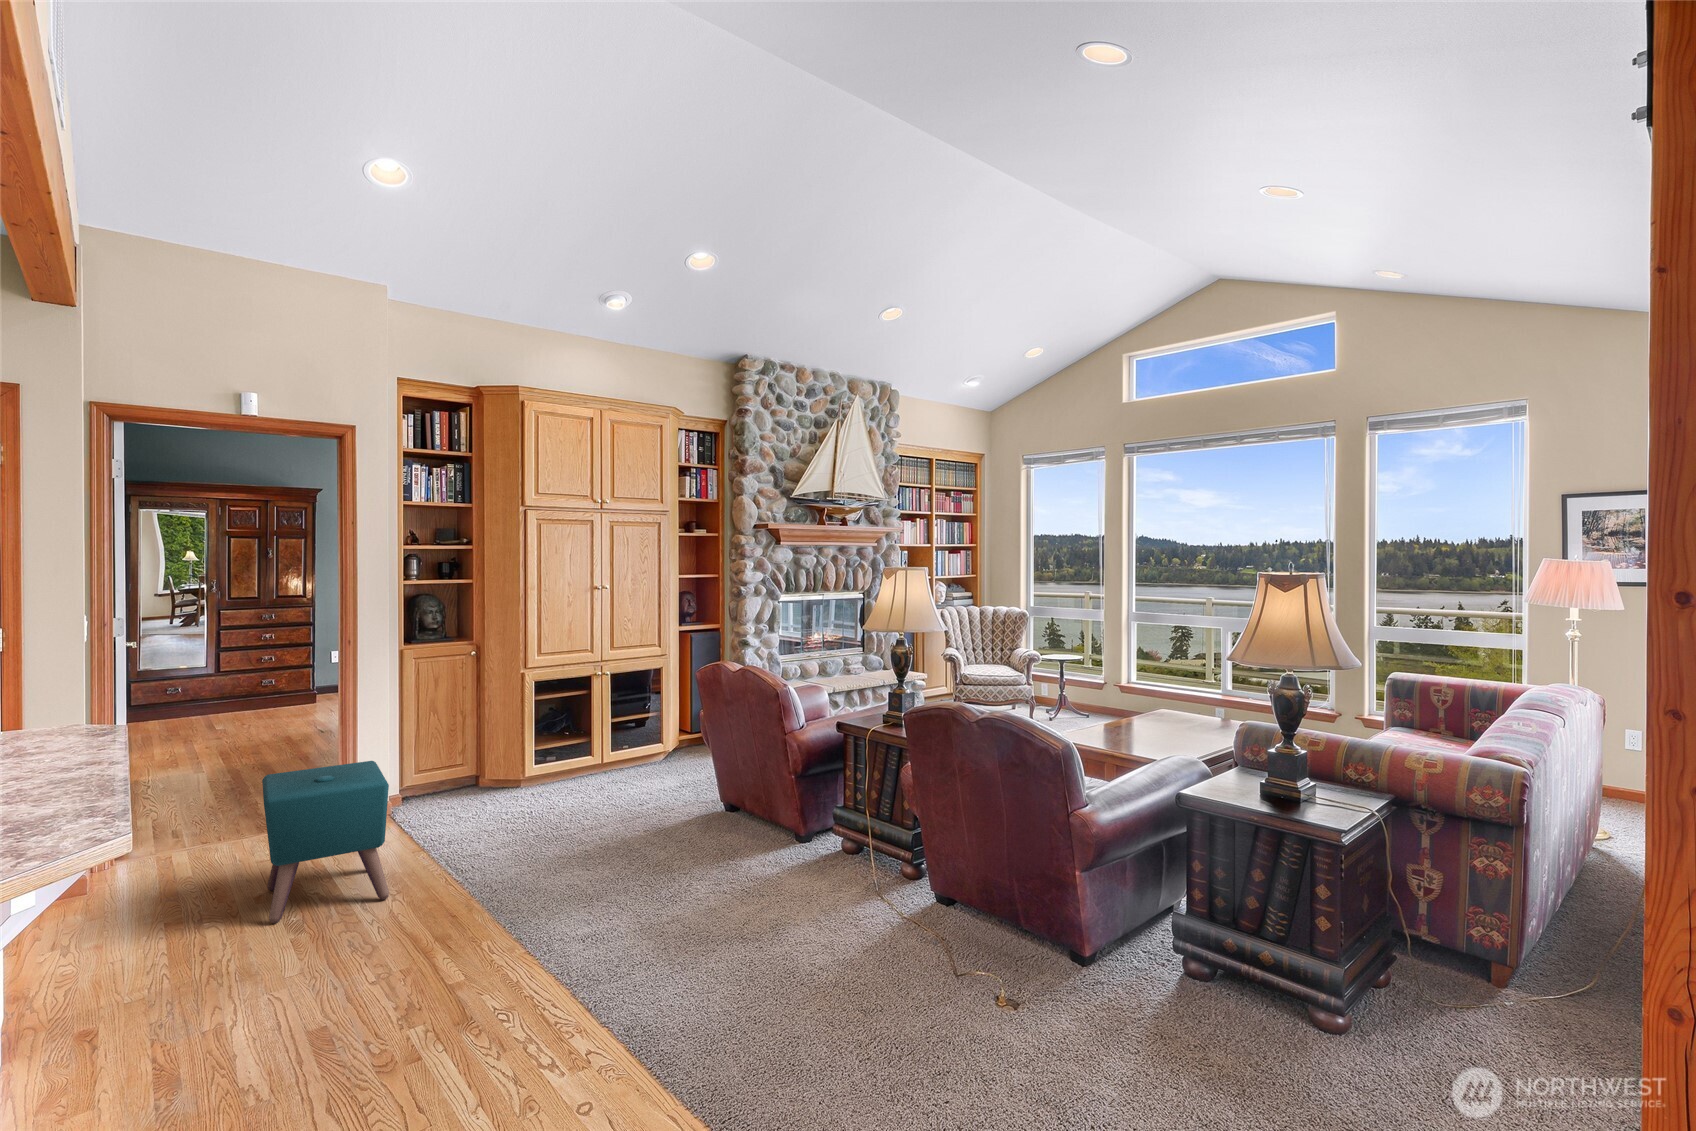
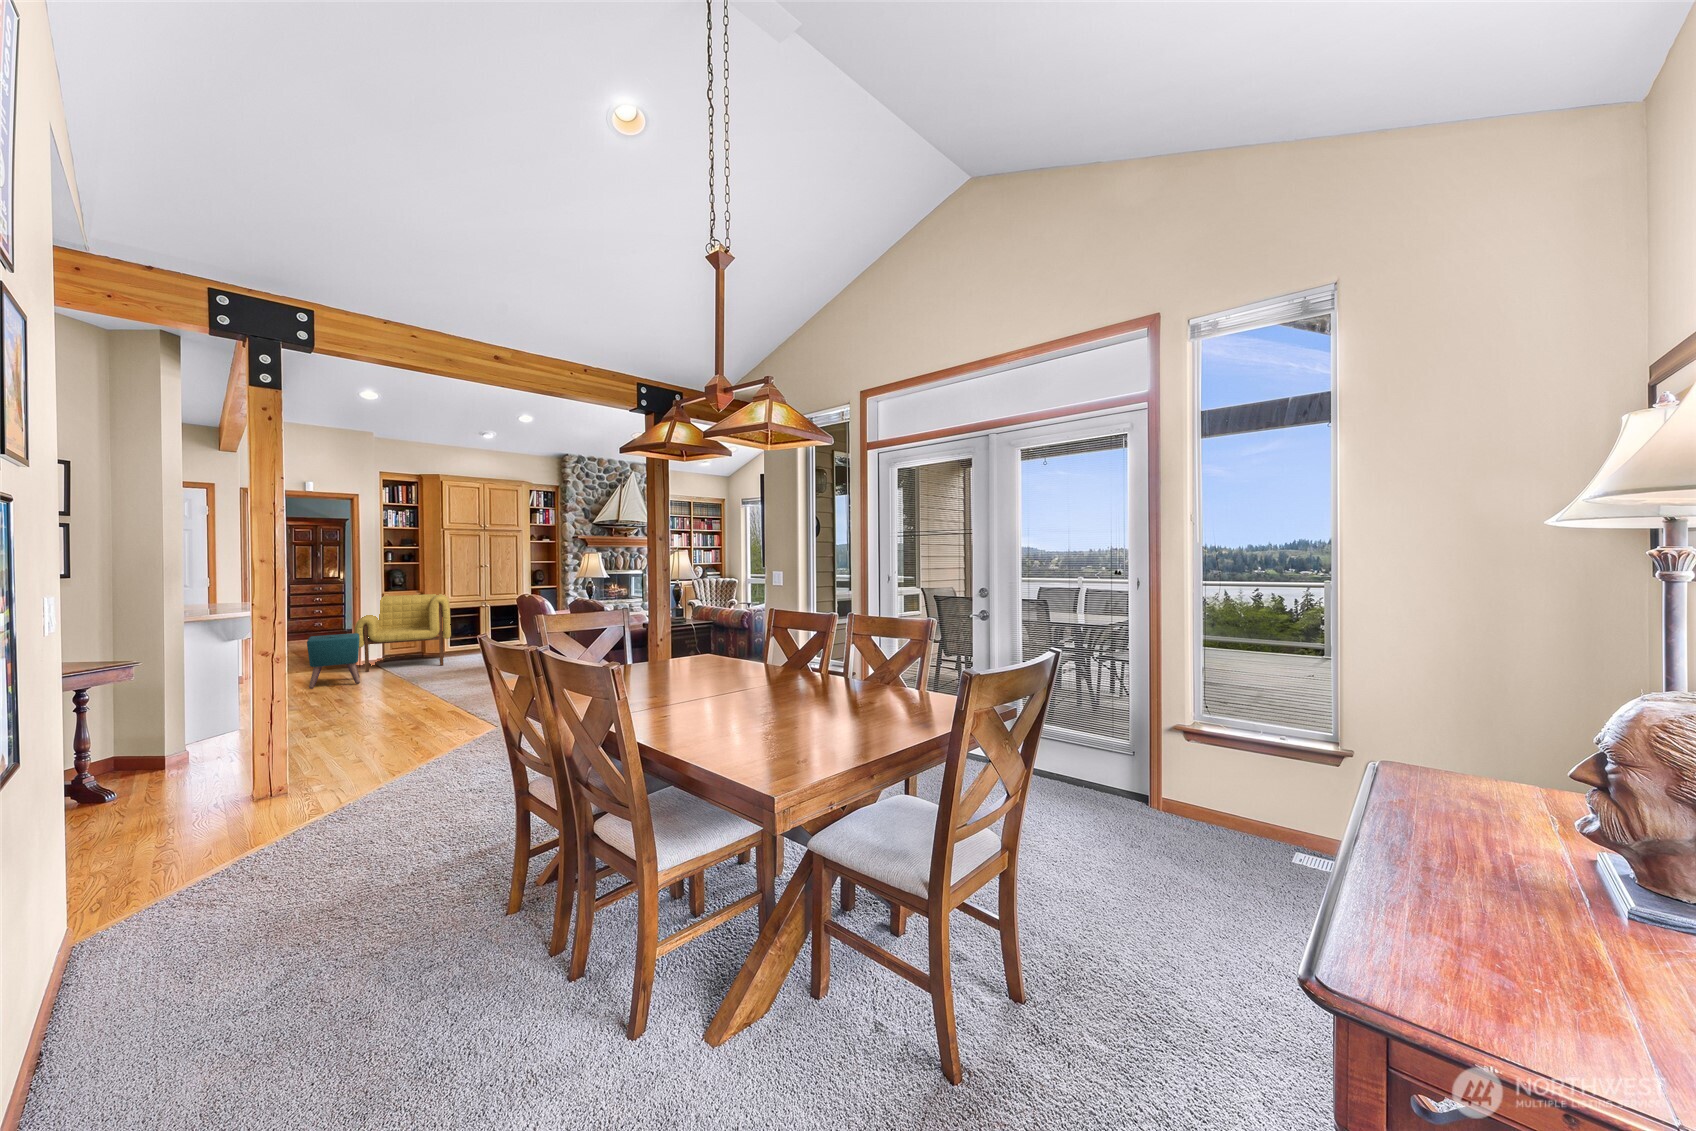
armchair: none [357,647,556,839] -> present [355,594,451,672]

